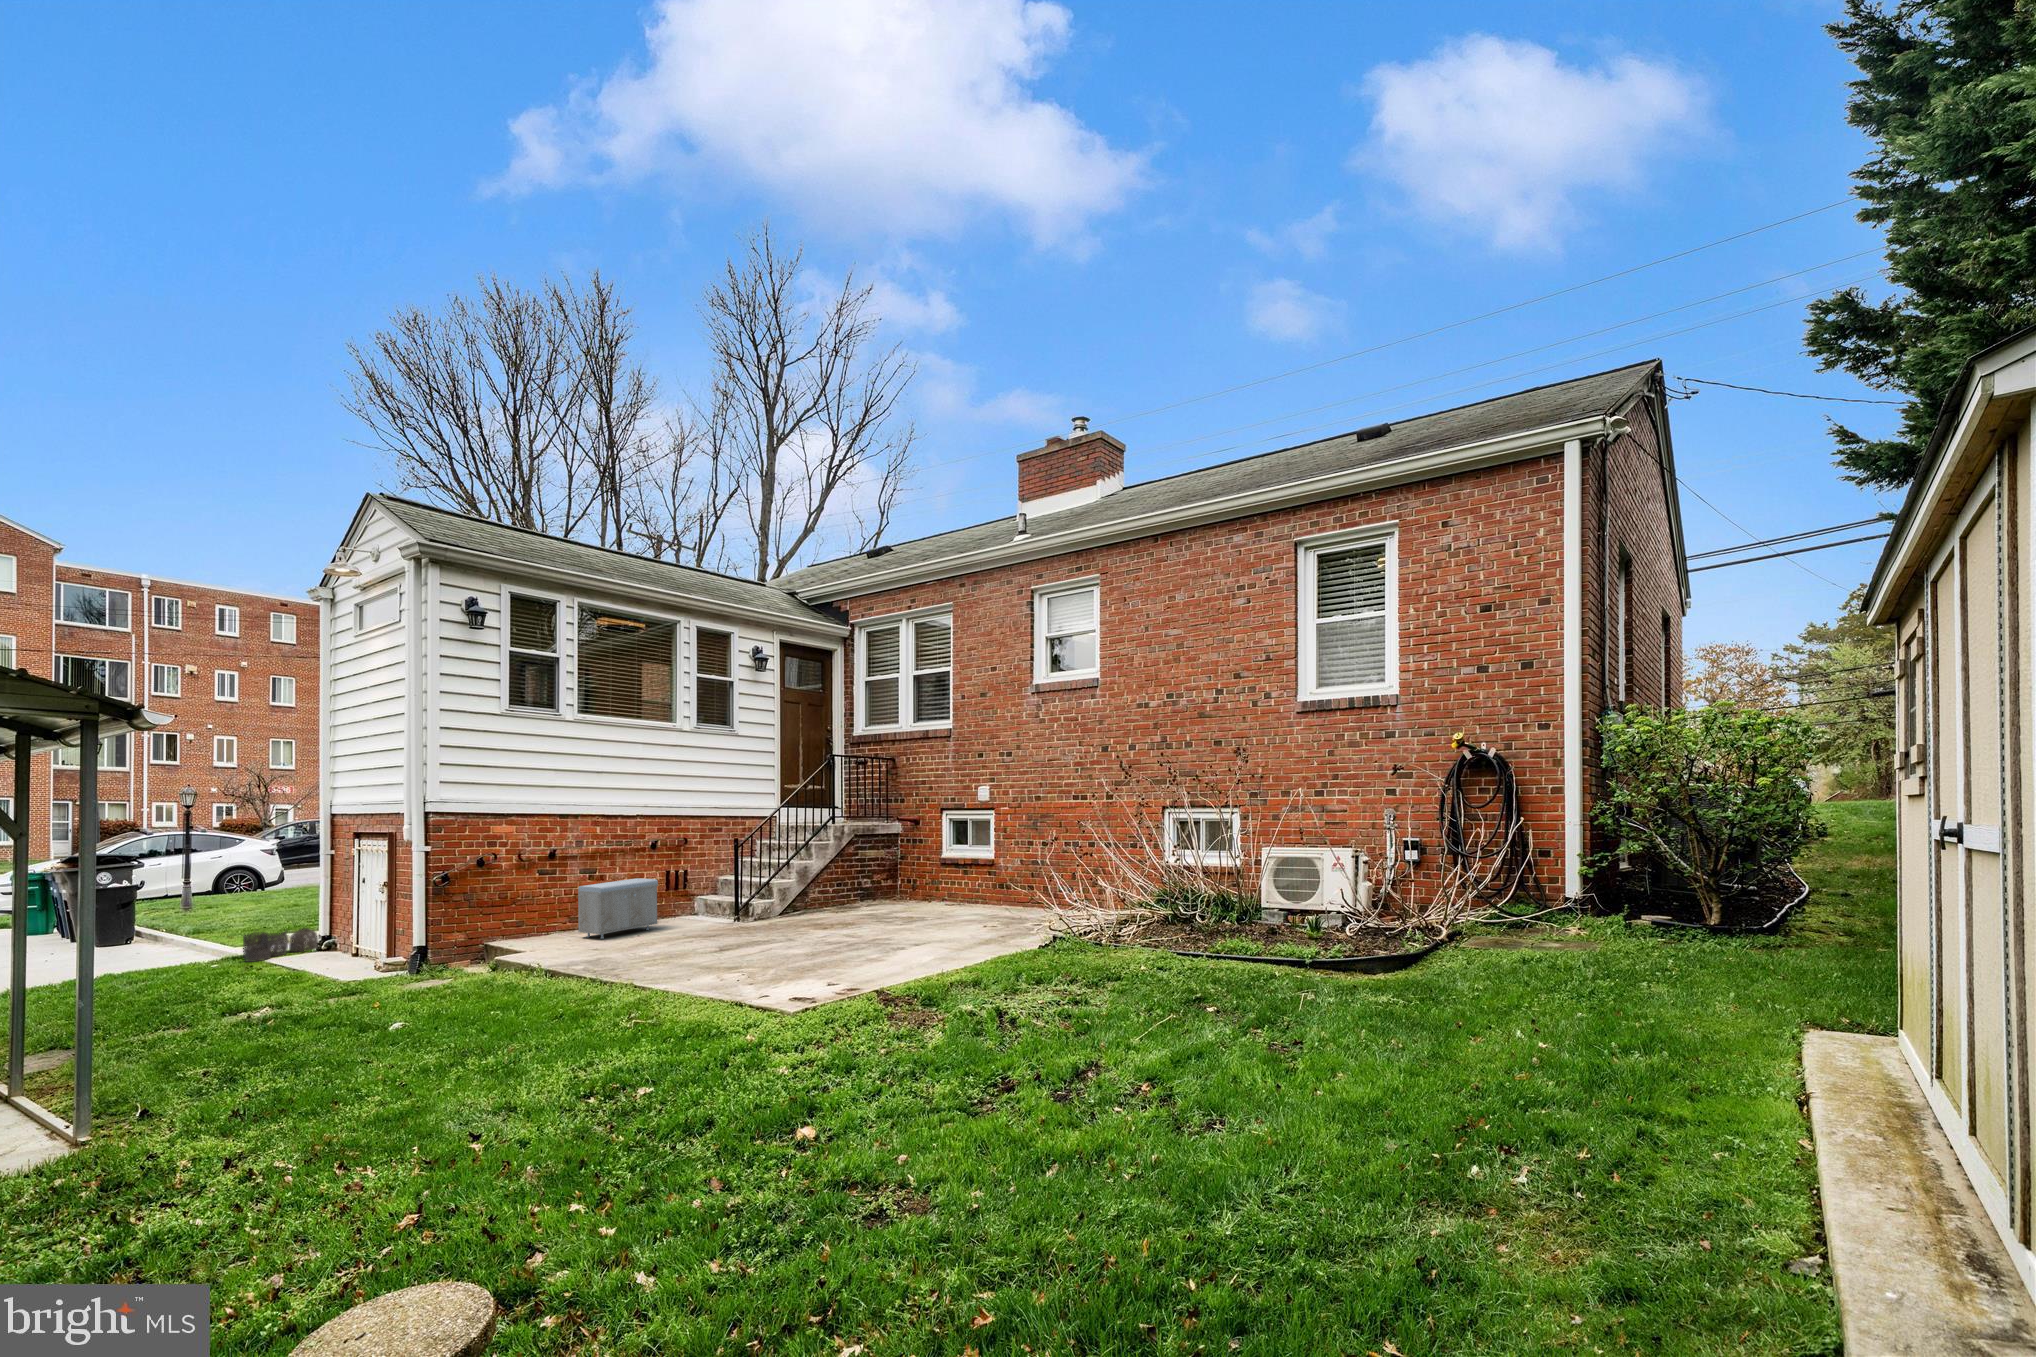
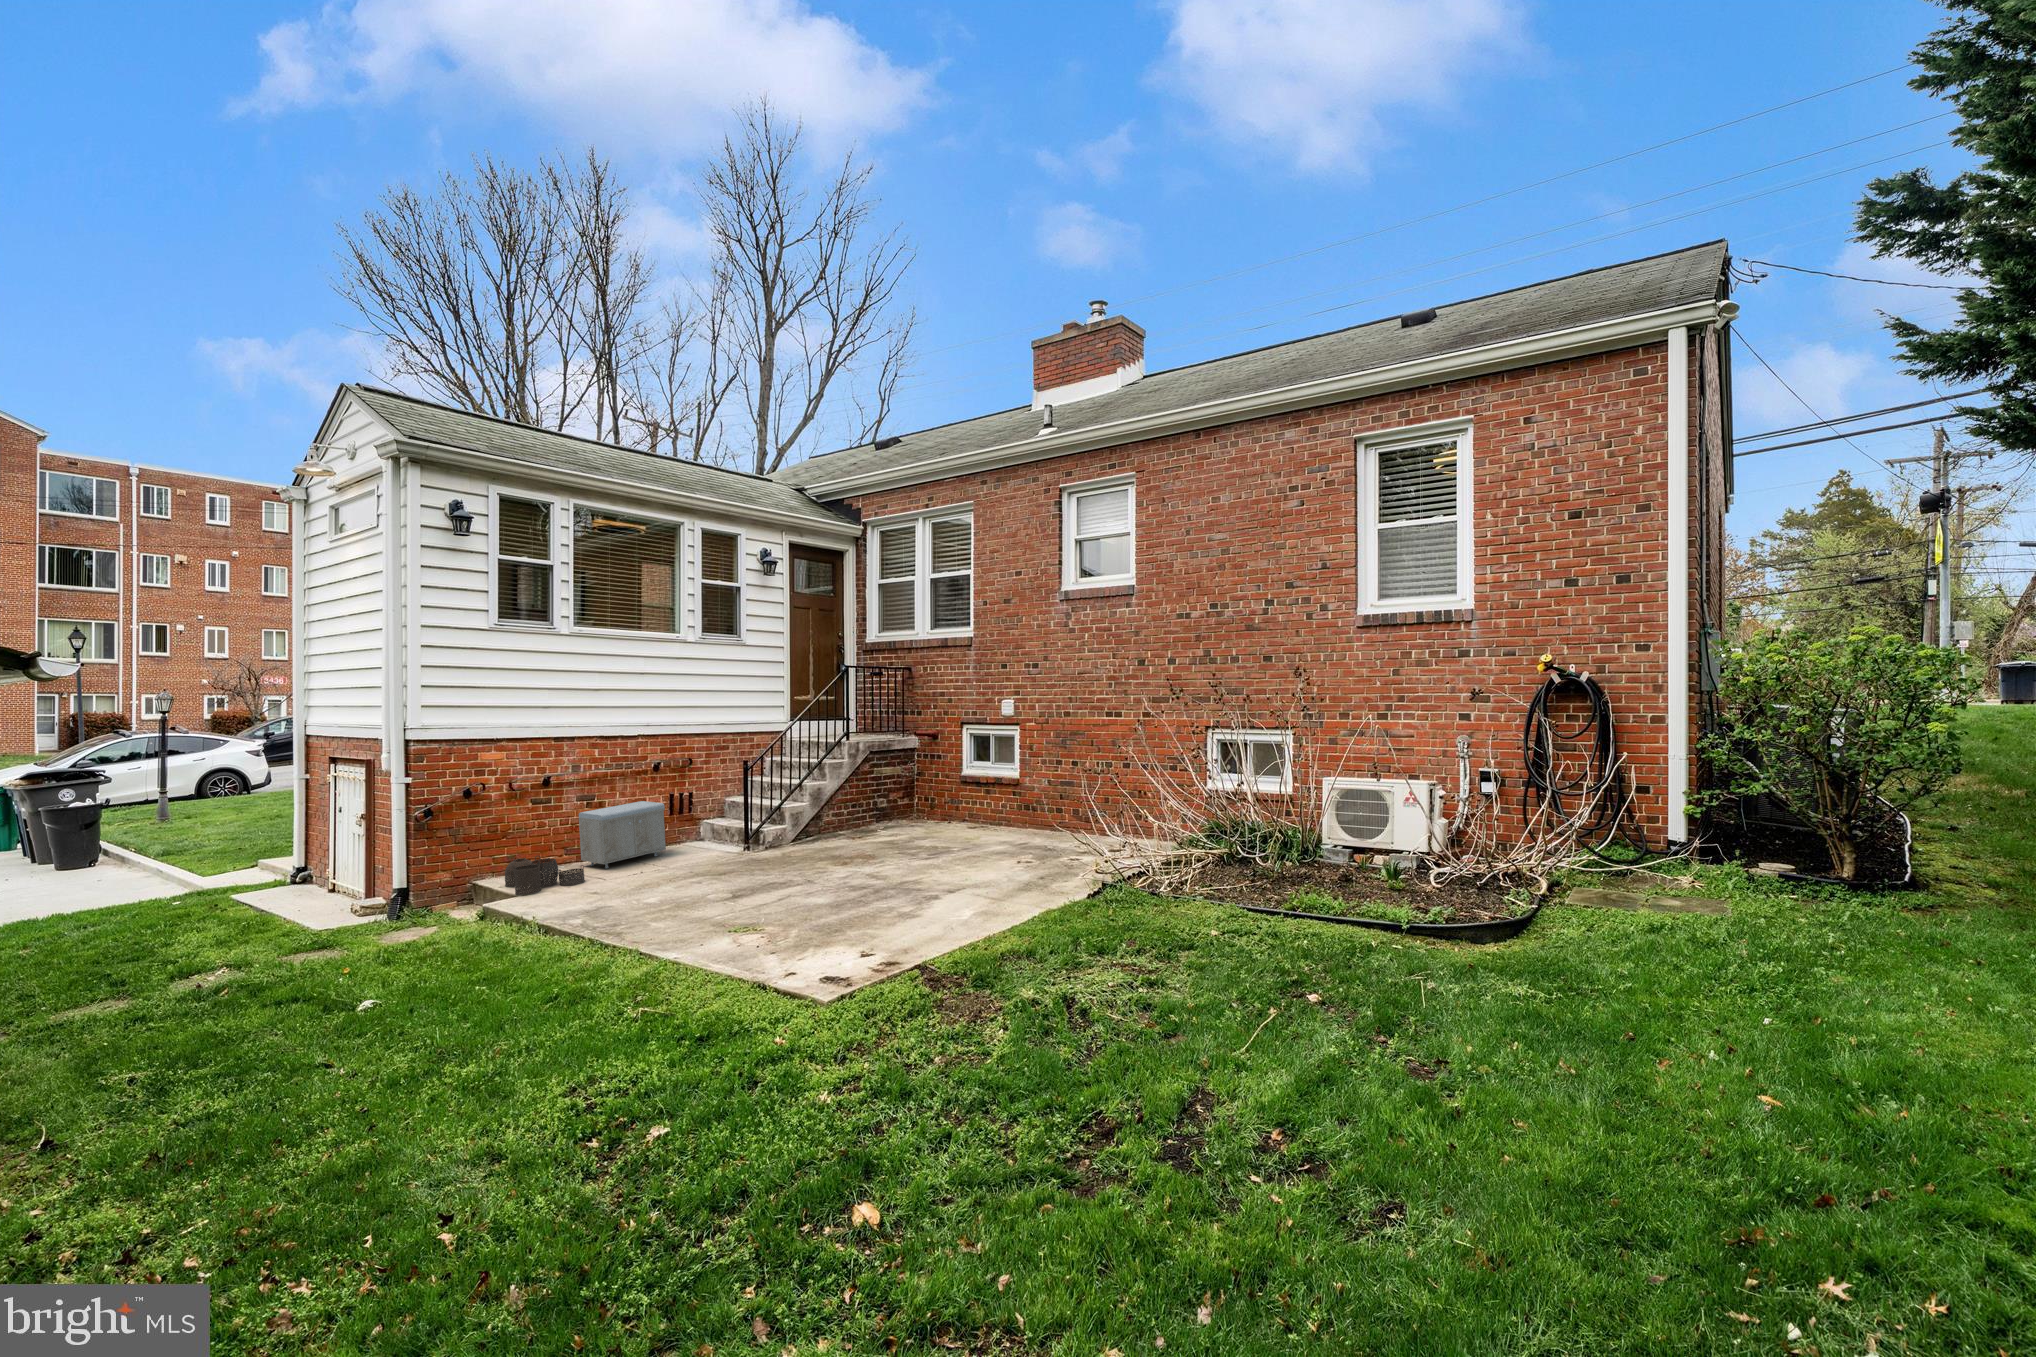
woven basket: present [243,928,318,962] -> present [505,856,585,895]

